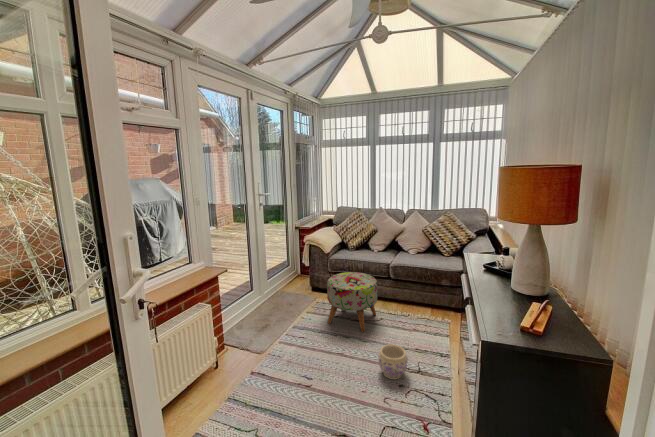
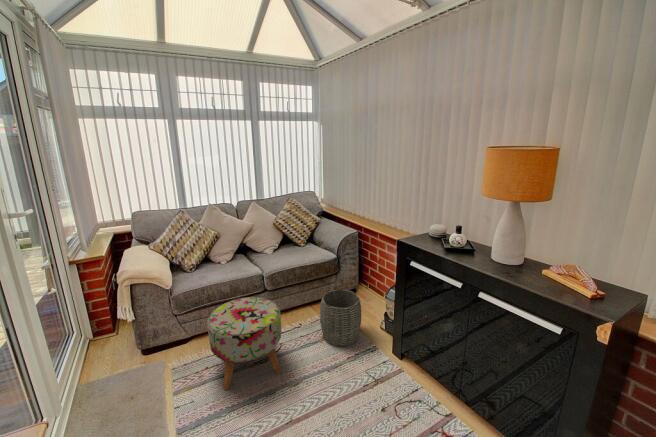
woven basket: none [413,293,453,344] -> present [320,290,361,347]
planter: present [378,344,408,380] -> none [345,368,380,412]

